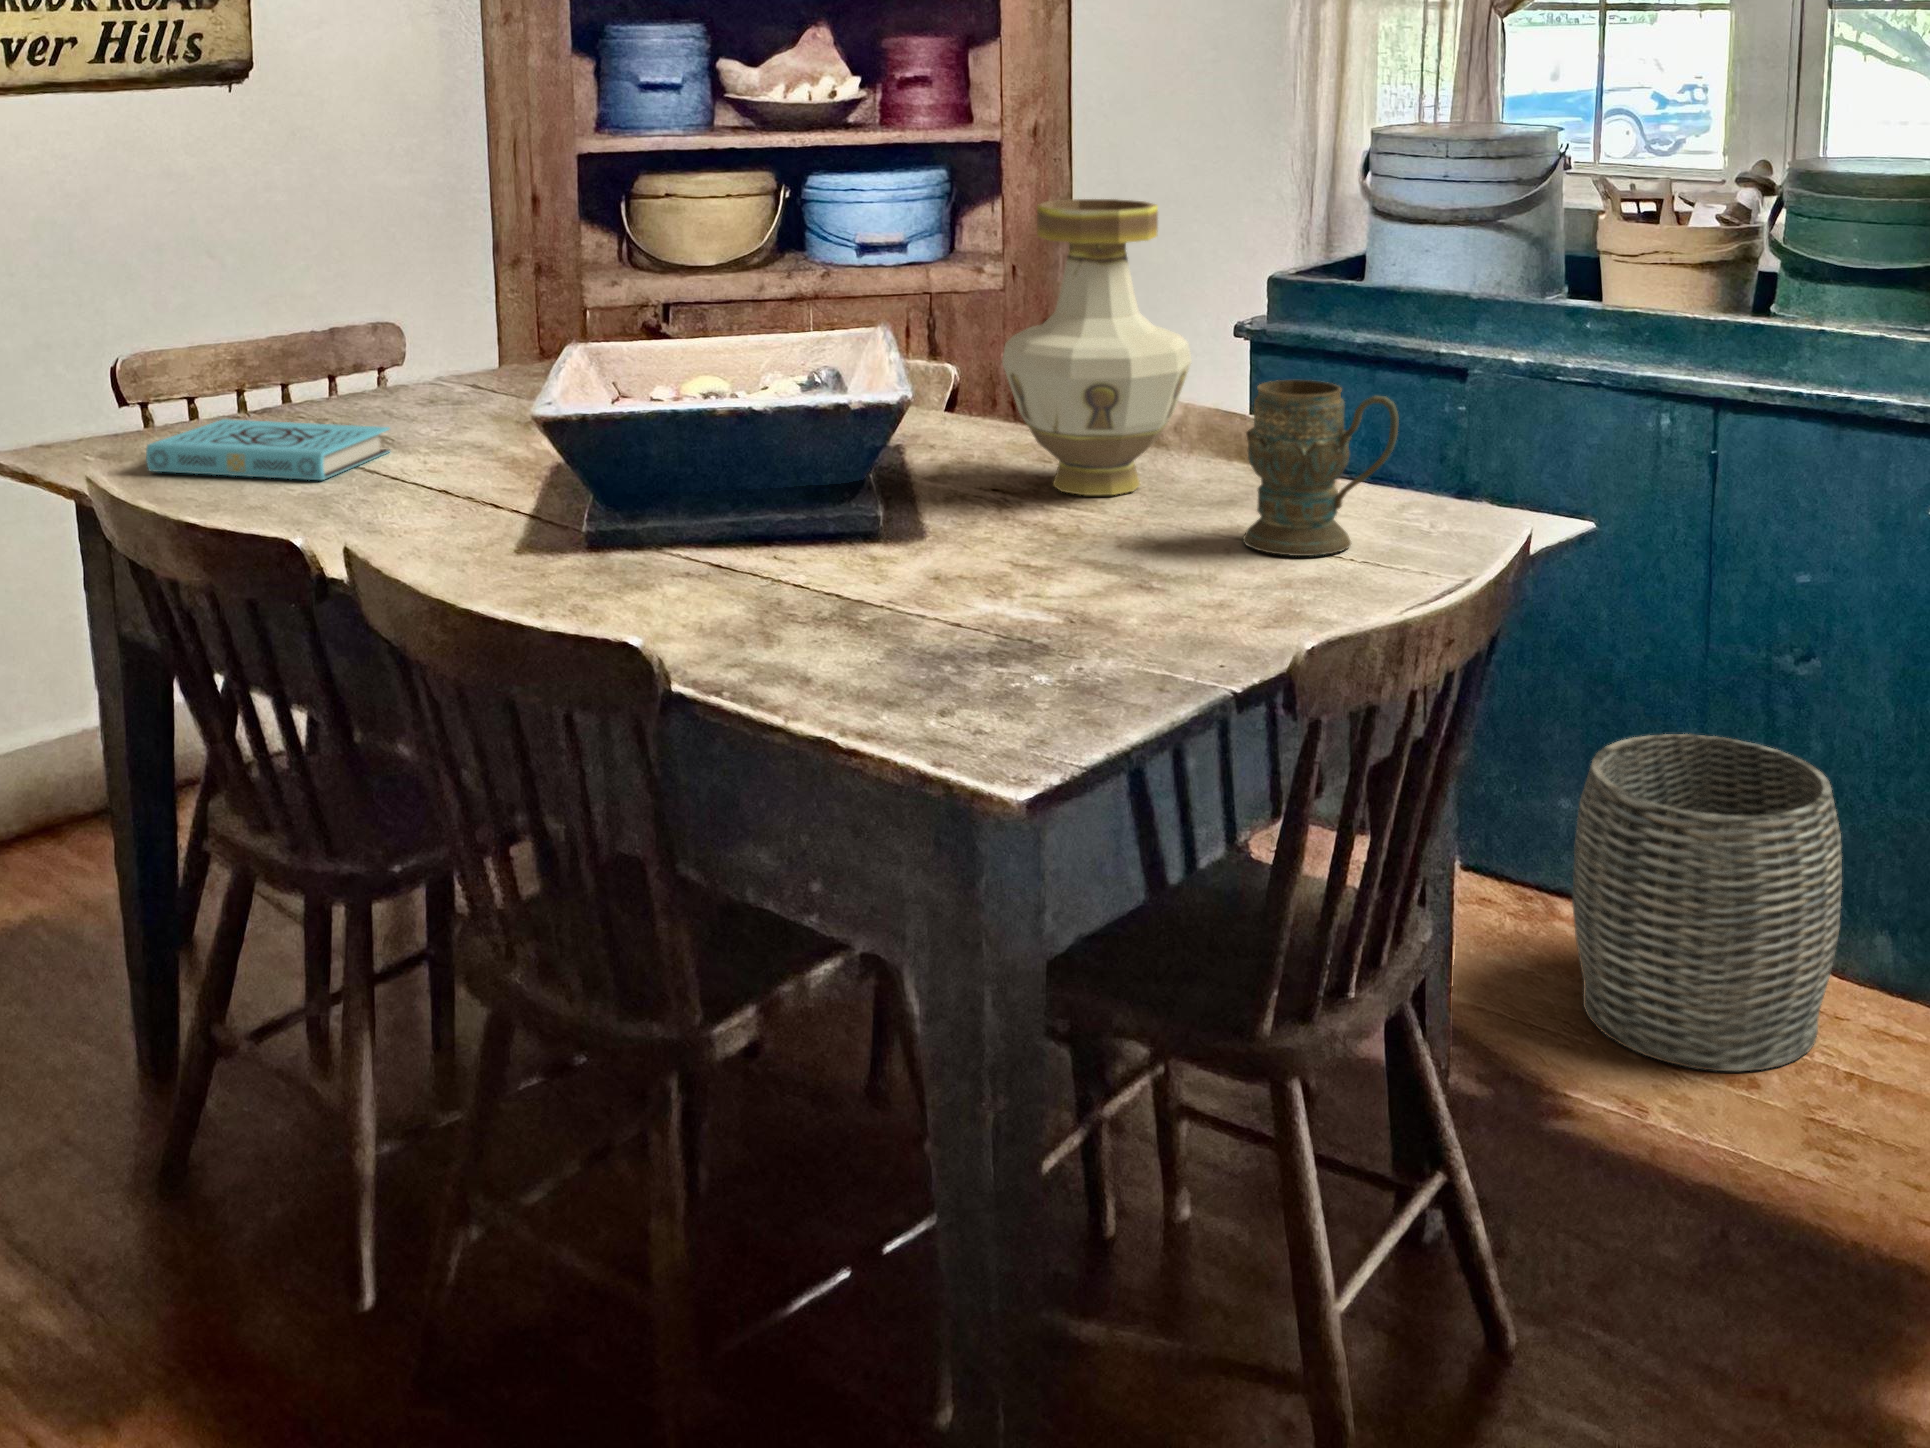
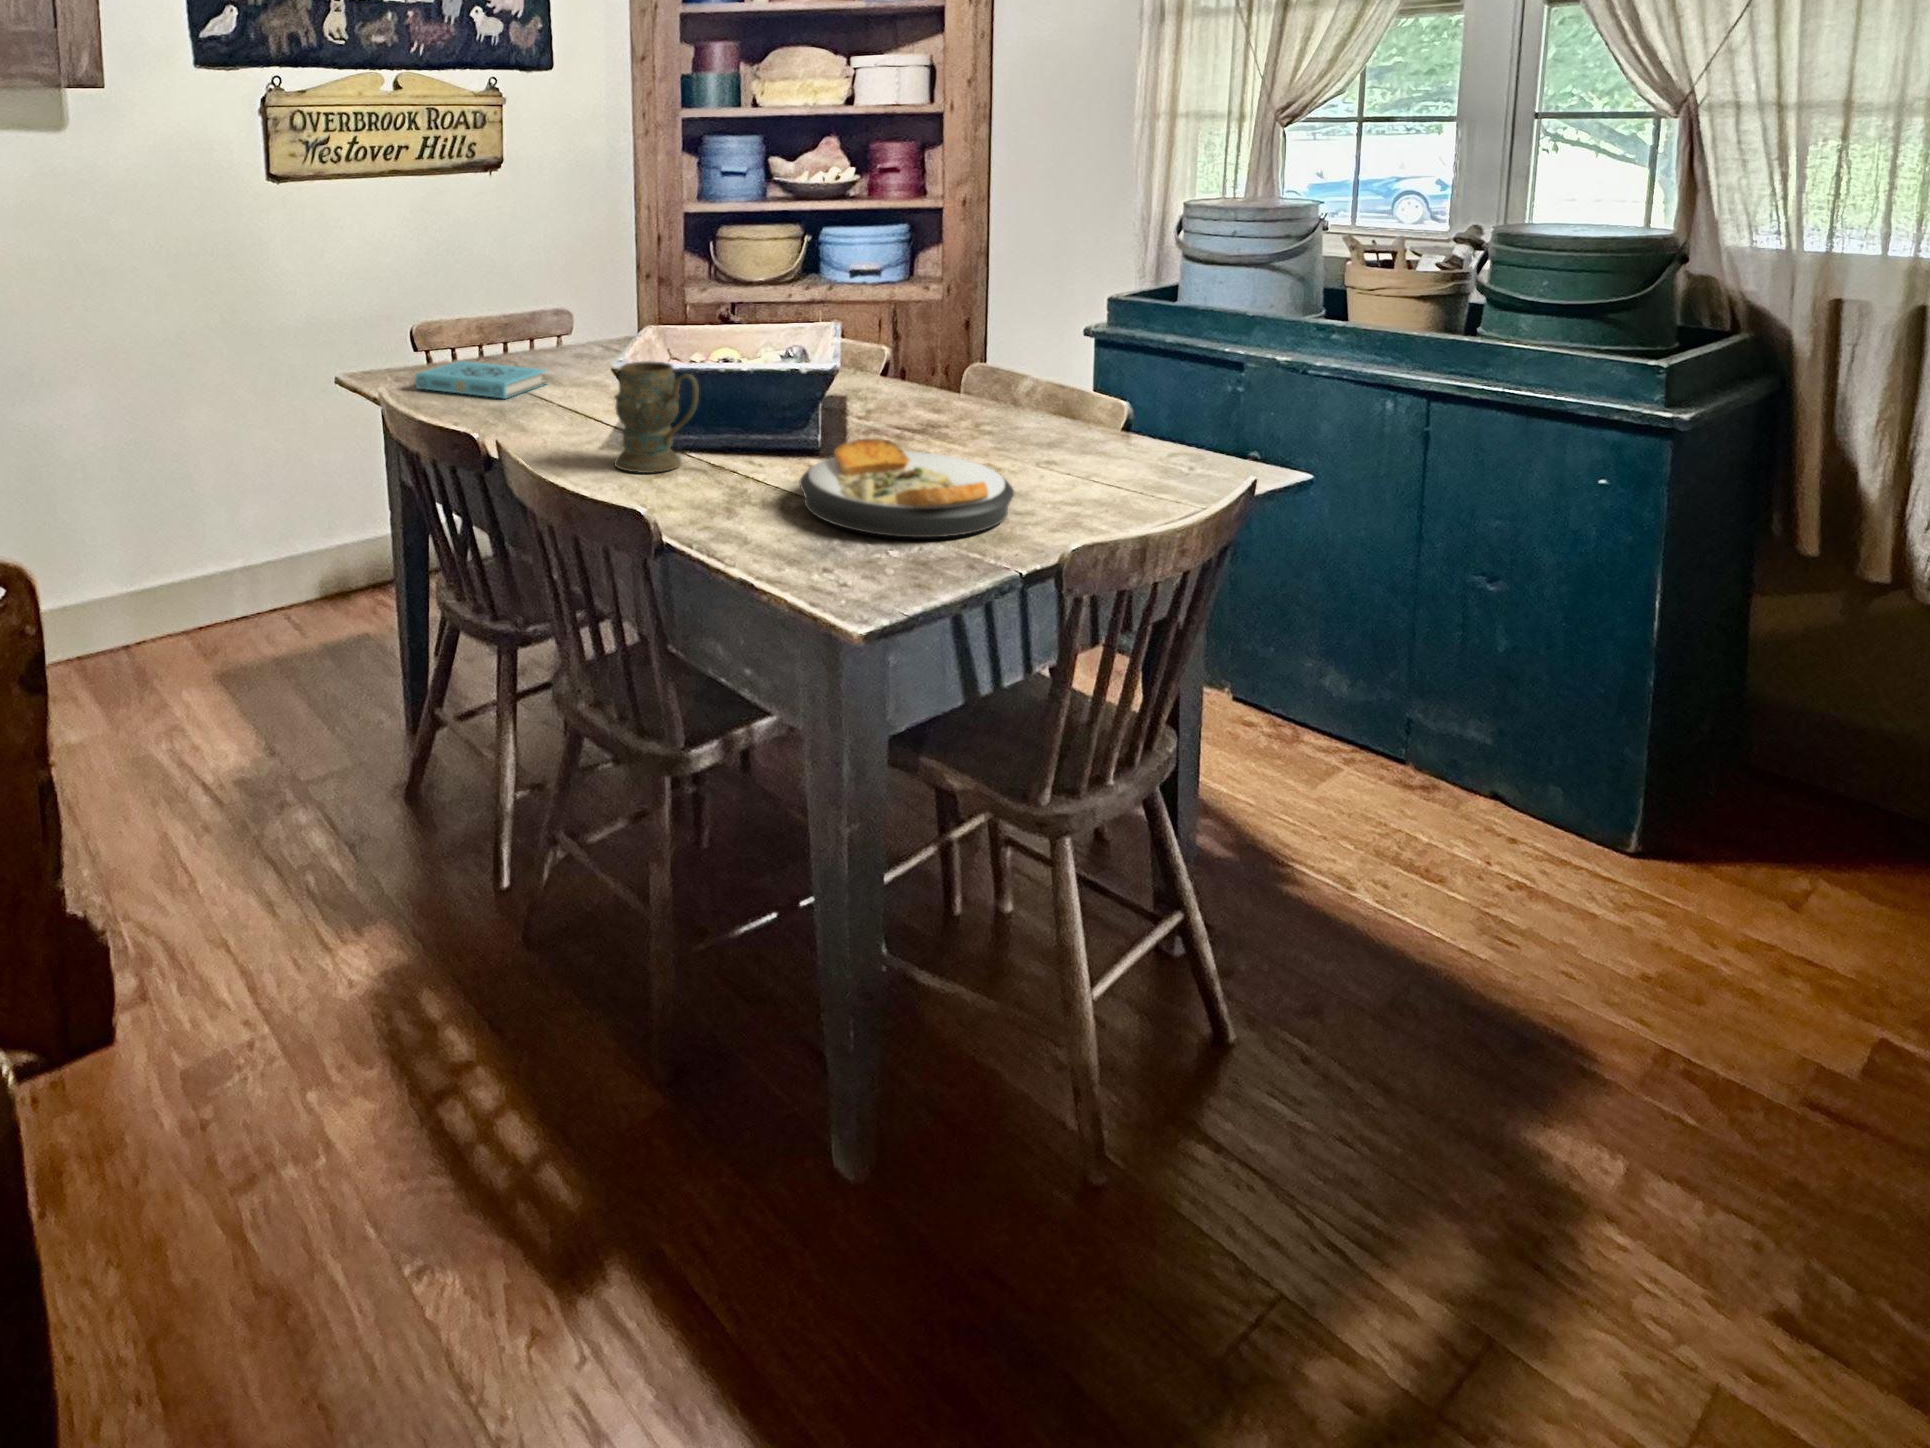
vase: present [1002,199,1192,495] -> none [904,244,1030,435]
mug: present [1243,380,1399,556] -> present [614,361,699,473]
plate: none [873,507,1199,653] -> present [799,439,1014,537]
woven basket: present [1572,734,1842,1071] -> none [1304,623,1516,869]

